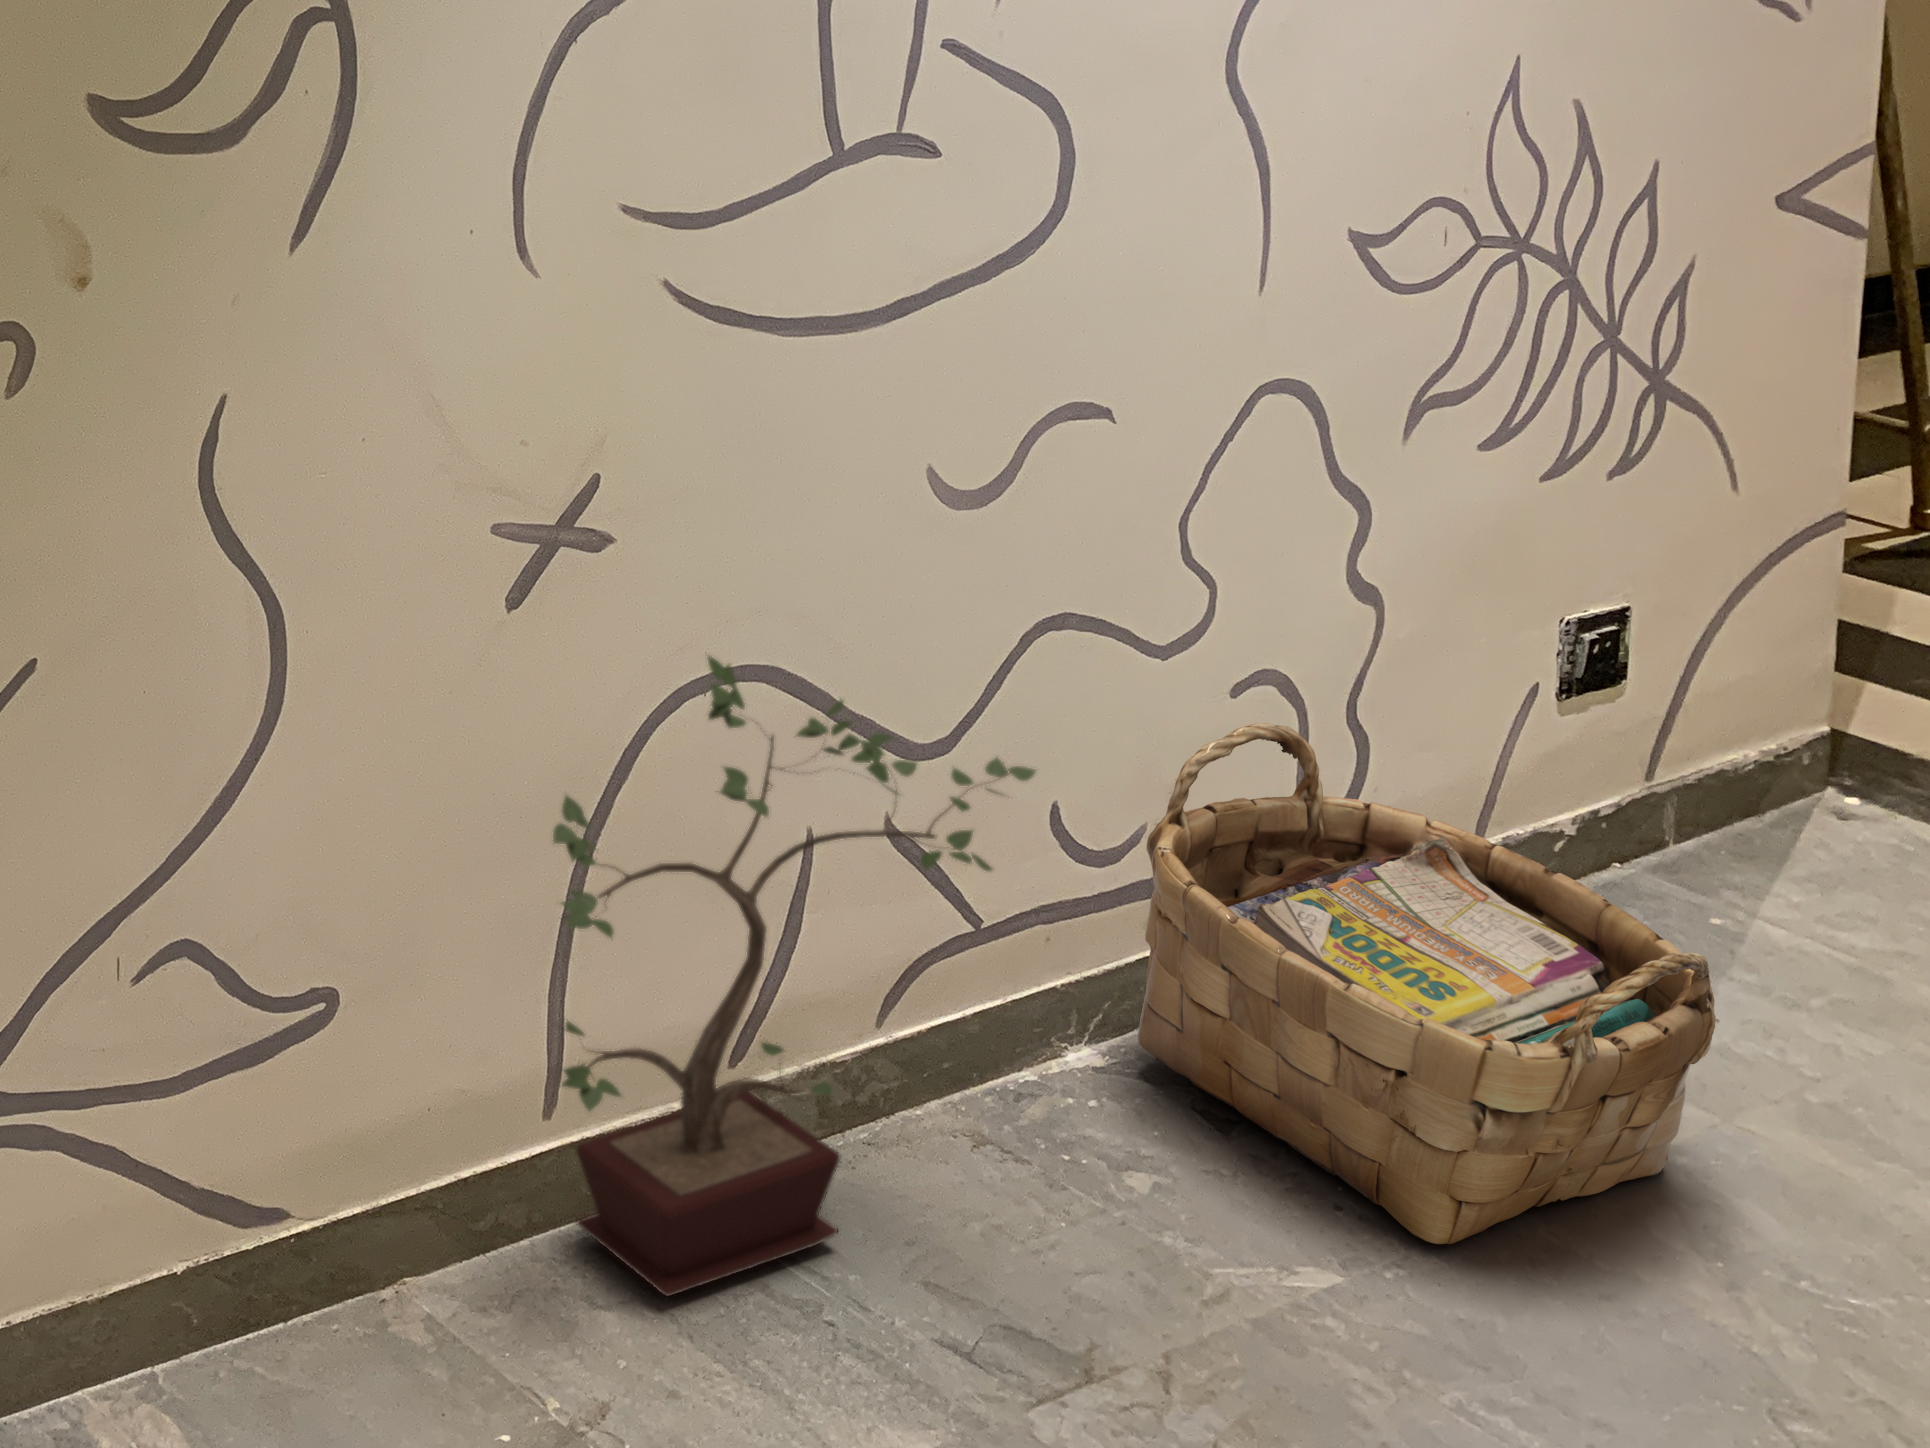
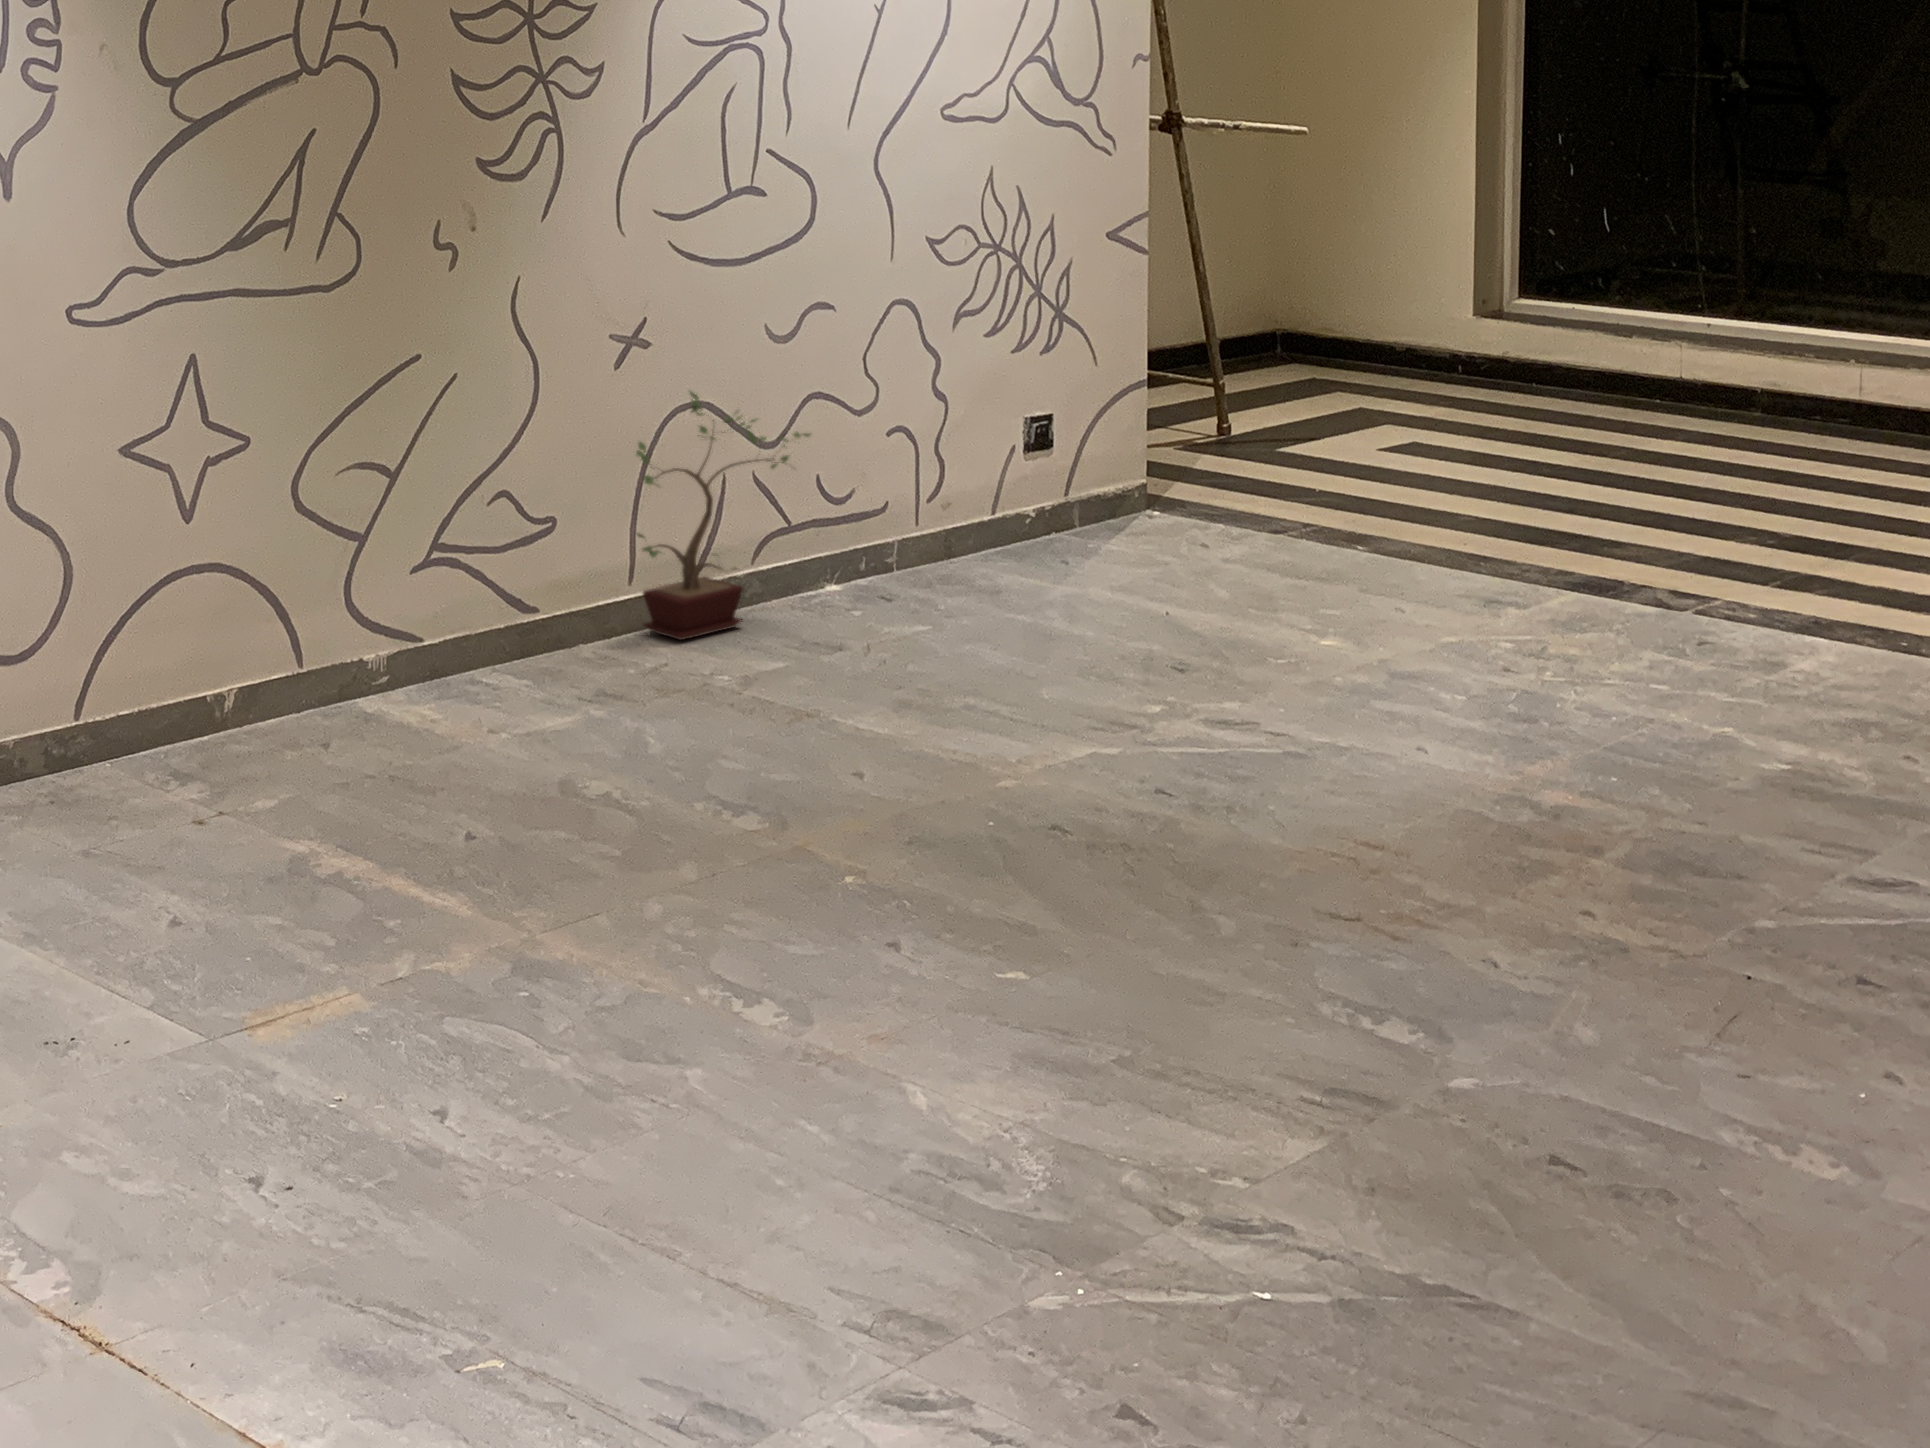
woven basket: present [1138,723,1716,1244] -> none [854,439,1060,613]

